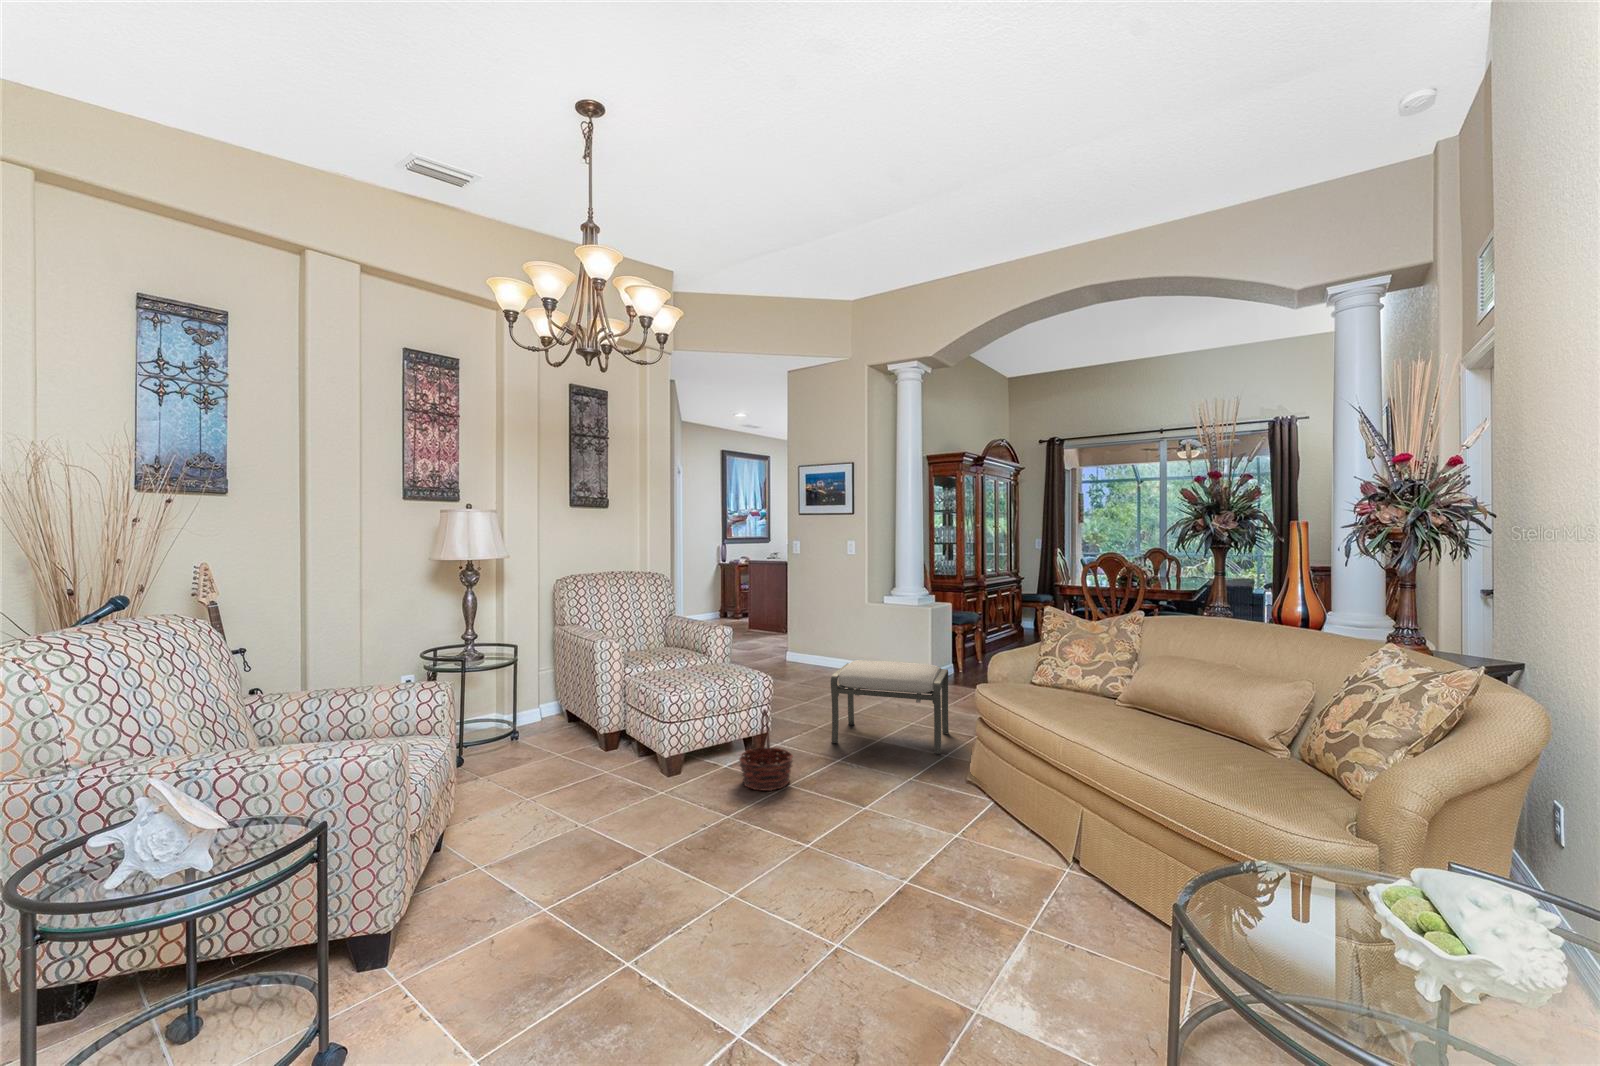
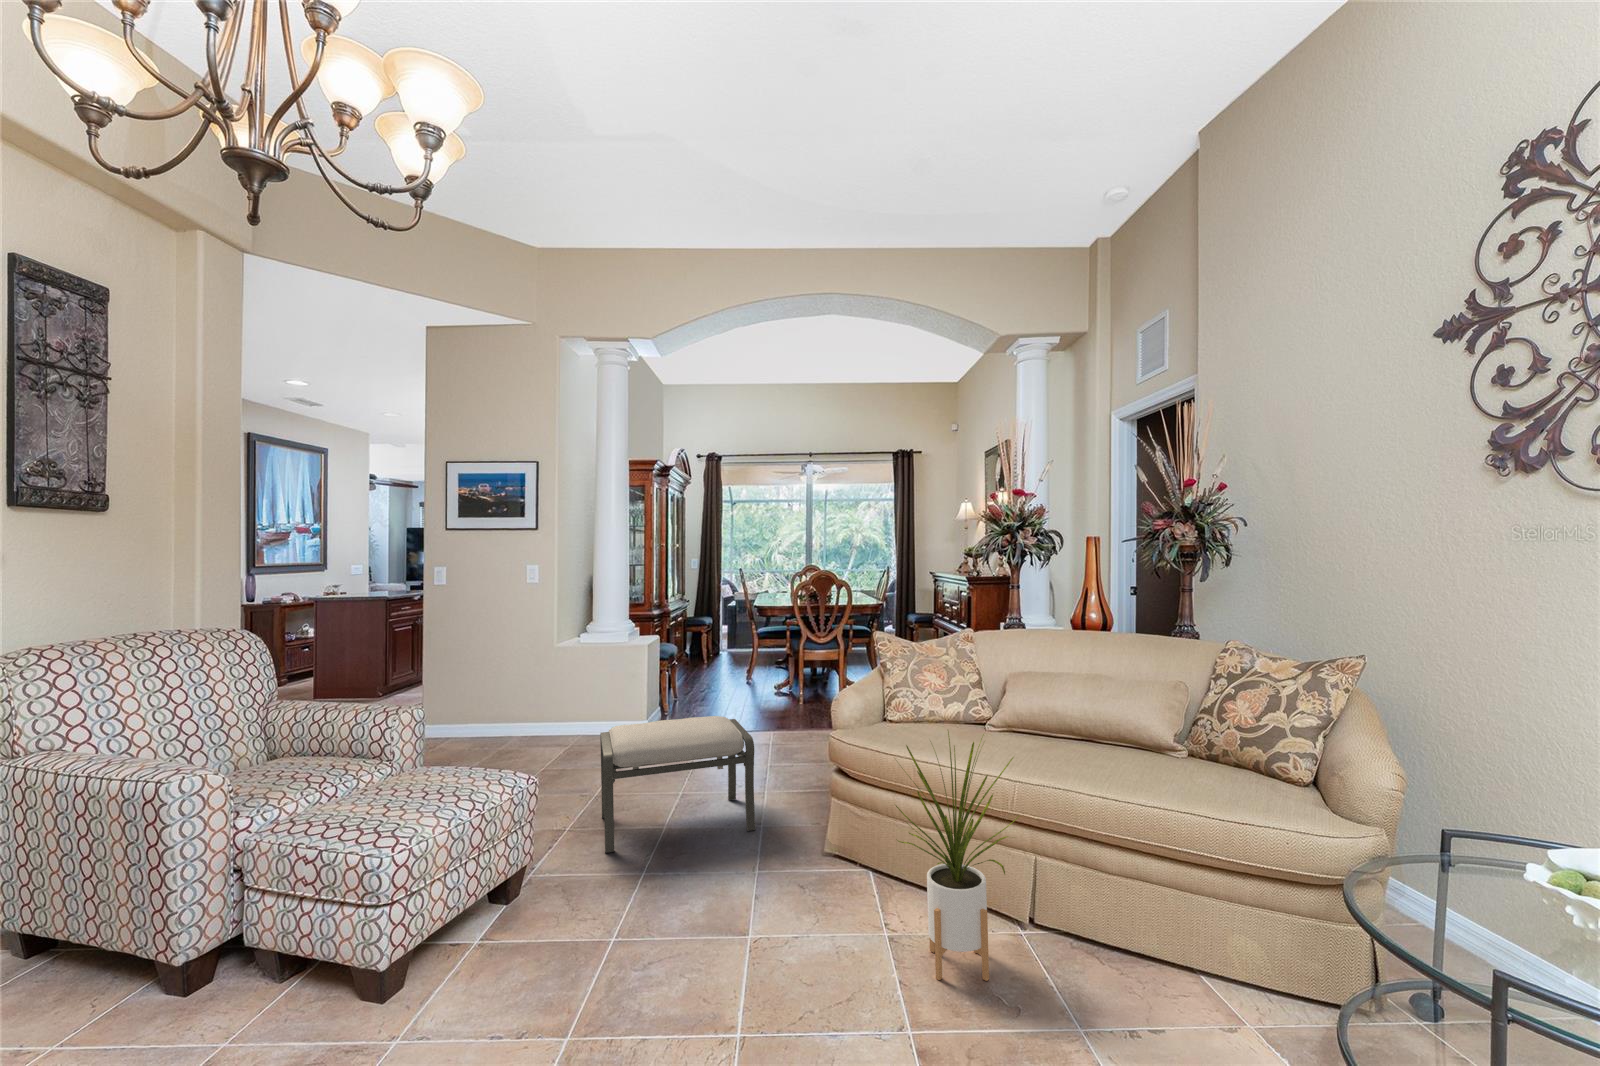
house plant: none [942,680,1044,877] -> present [896,731,1019,981]
basket: present [739,709,793,791] -> none [519,833,613,975]

